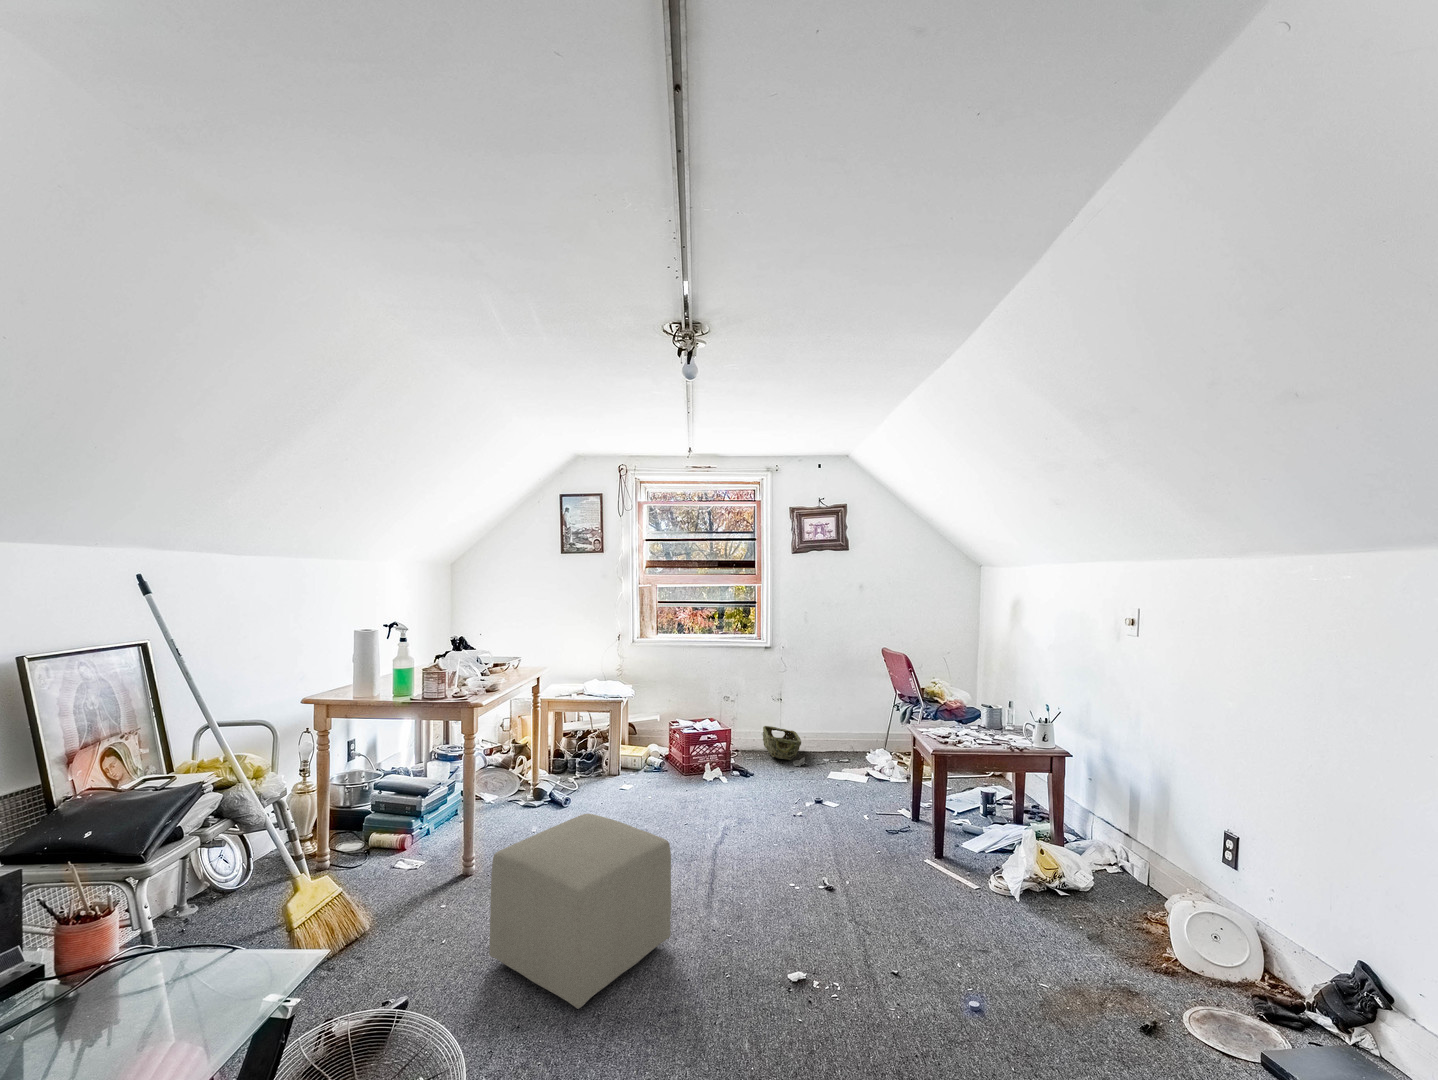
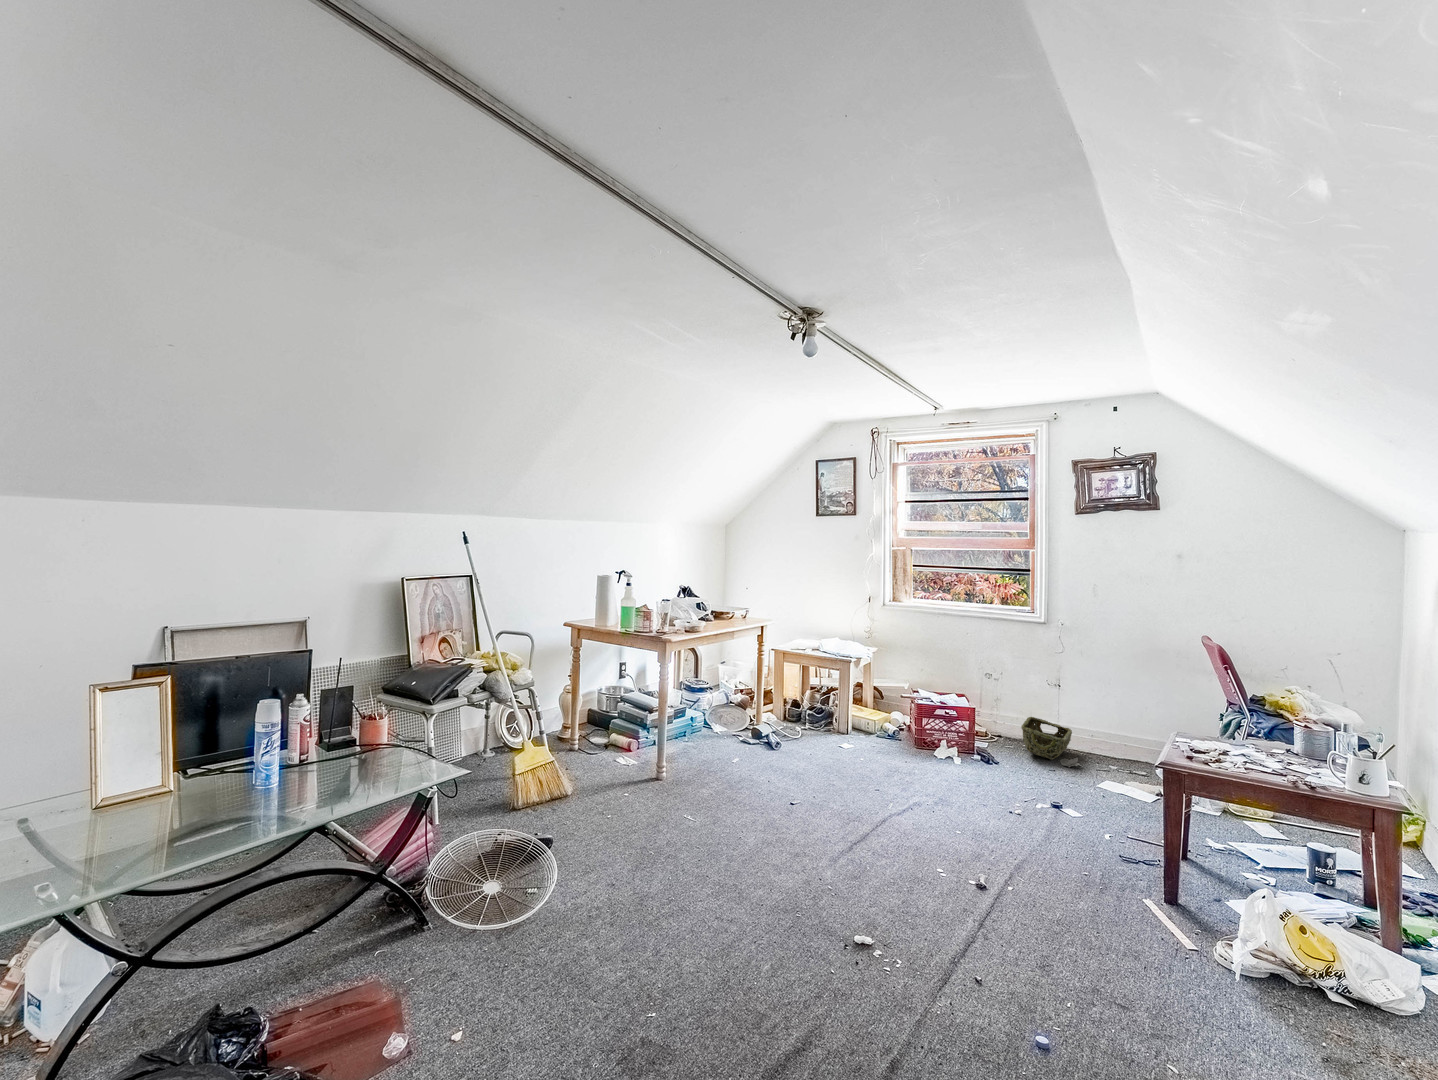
ottoman: present [489,814,671,1009] -> none [625,742,770,889]

